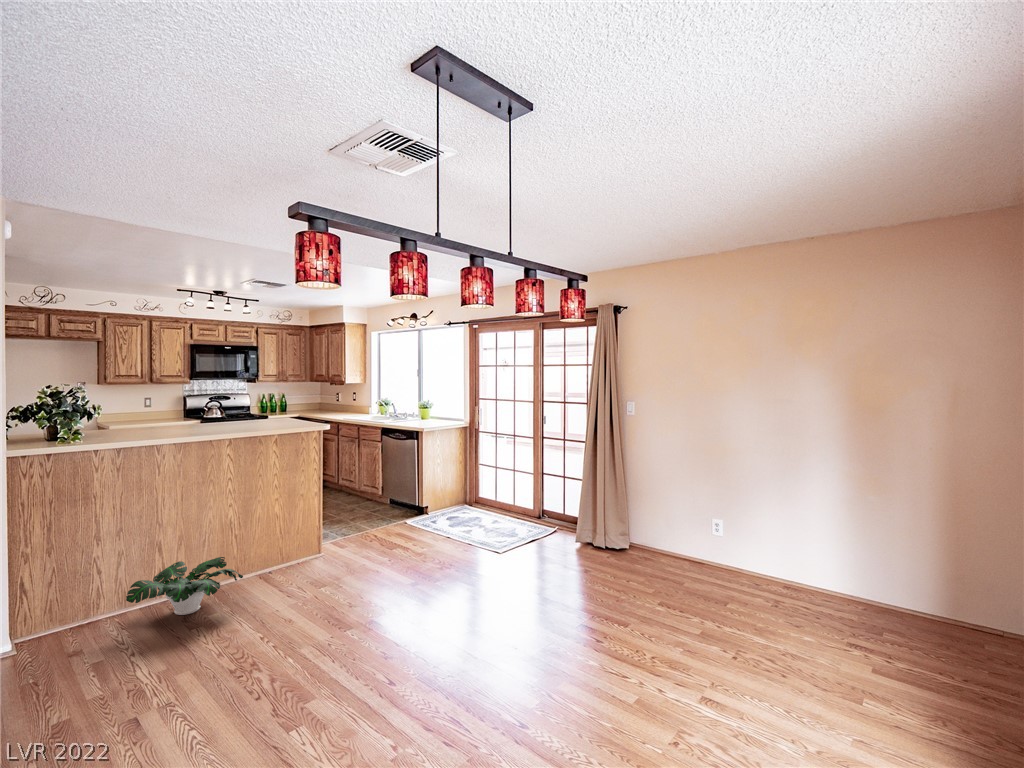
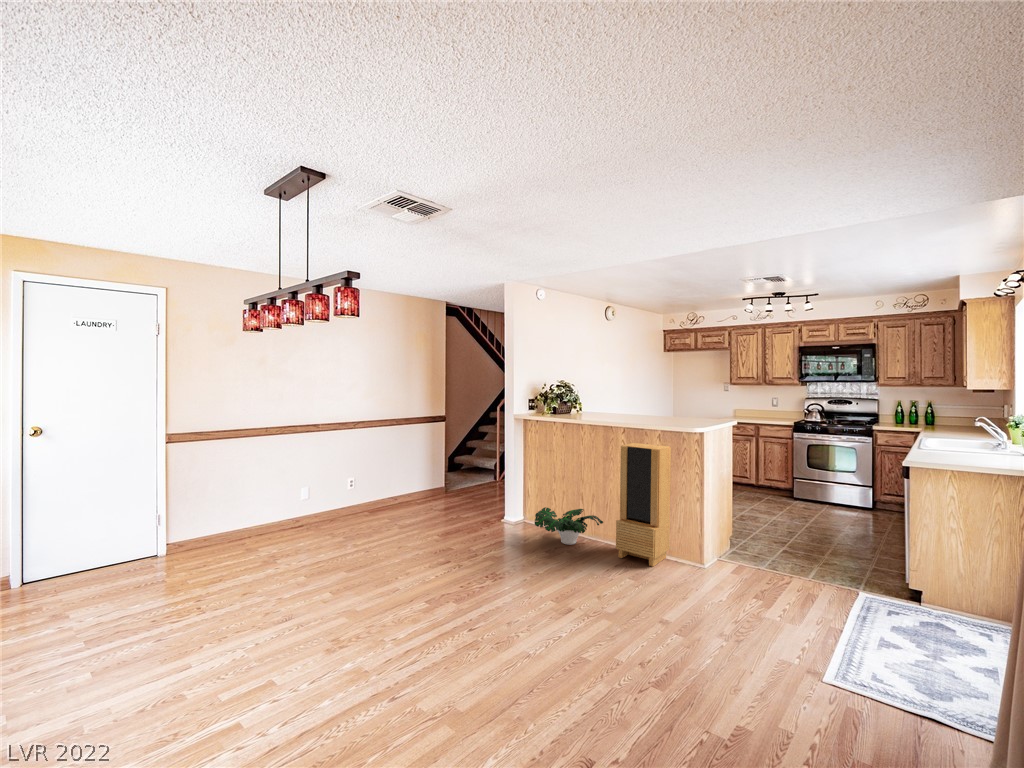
storage cabinet: none [251,449,315,586] -> present [616,443,671,567]

